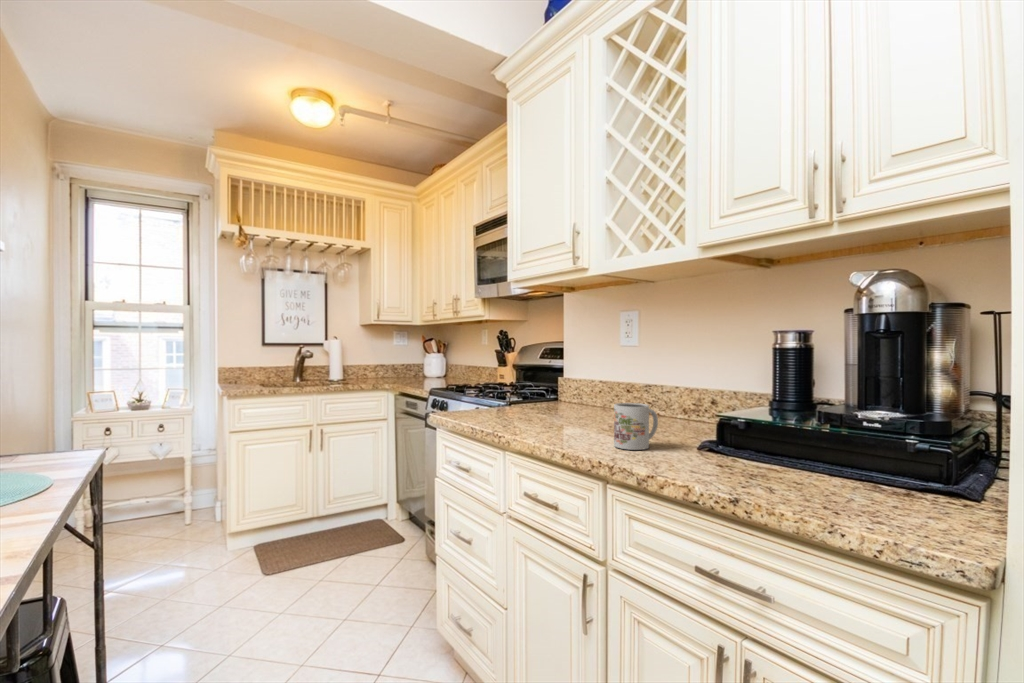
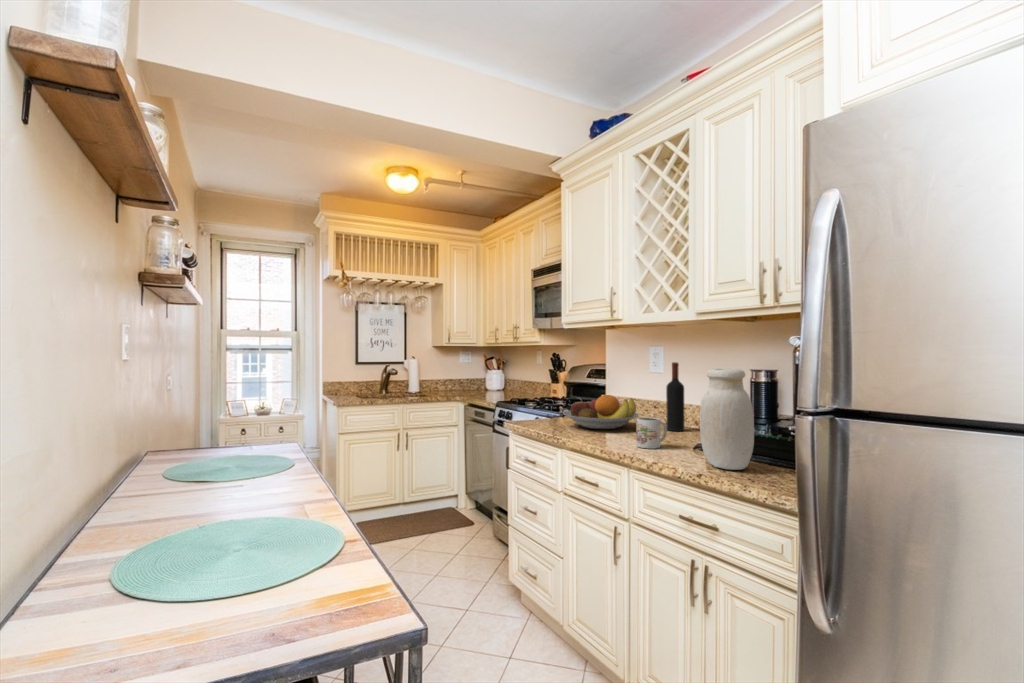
jar: none [722,318,818,488] -> present [700,369,754,470]
wine bottle: none [648,329,672,423] -> present [666,362,684,431]
fruit bowl: none [508,375,611,421] -> present [563,395,639,429]

